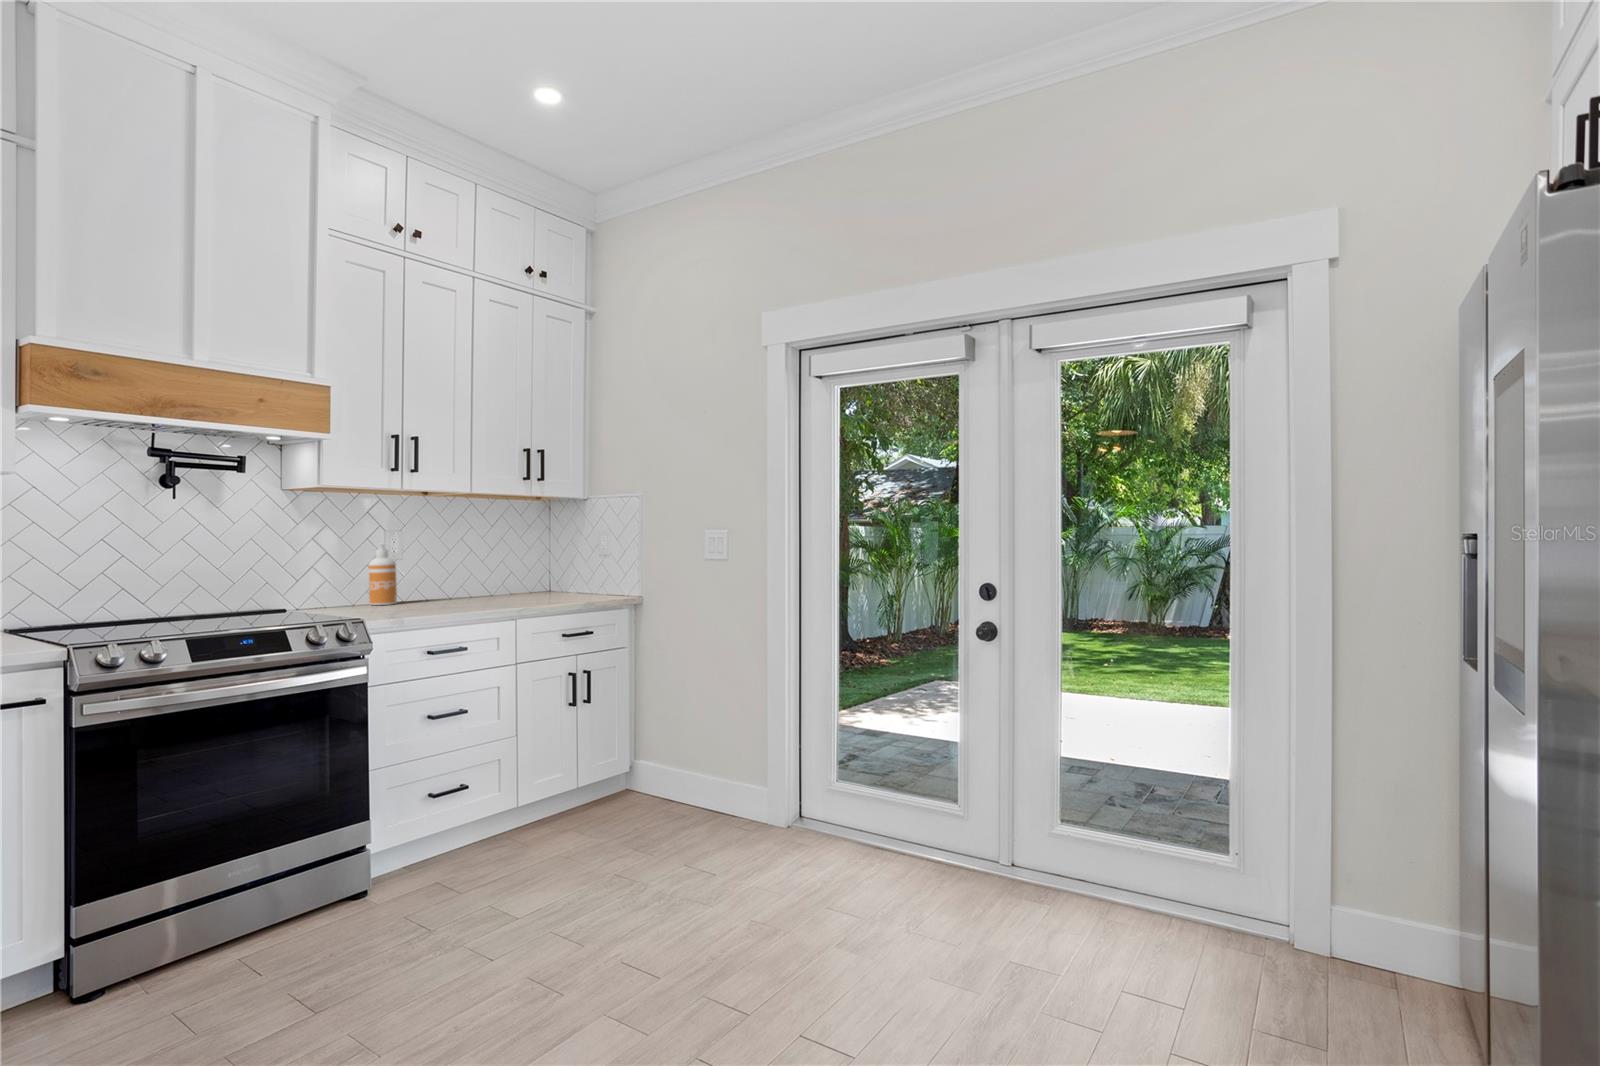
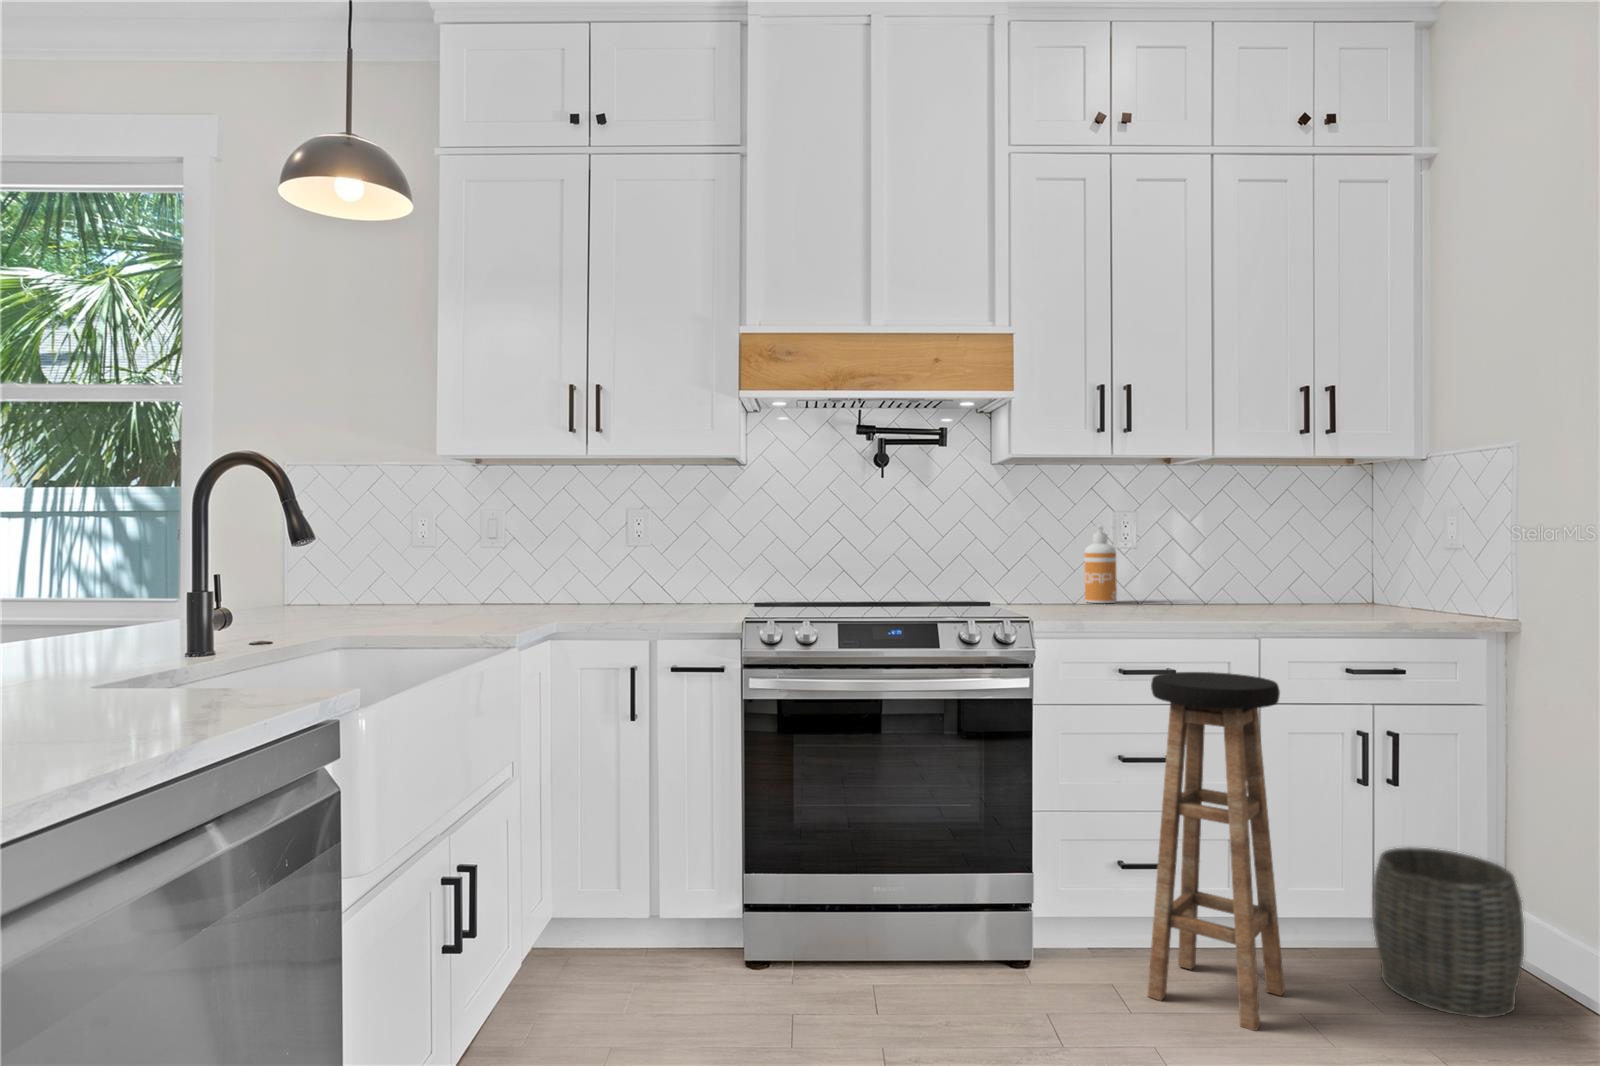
bar stool: none [460,643,545,879] -> present [1148,672,1285,1031]
woven basket: none [582,735,657,827] -> present [1372,847,1524,1018]

